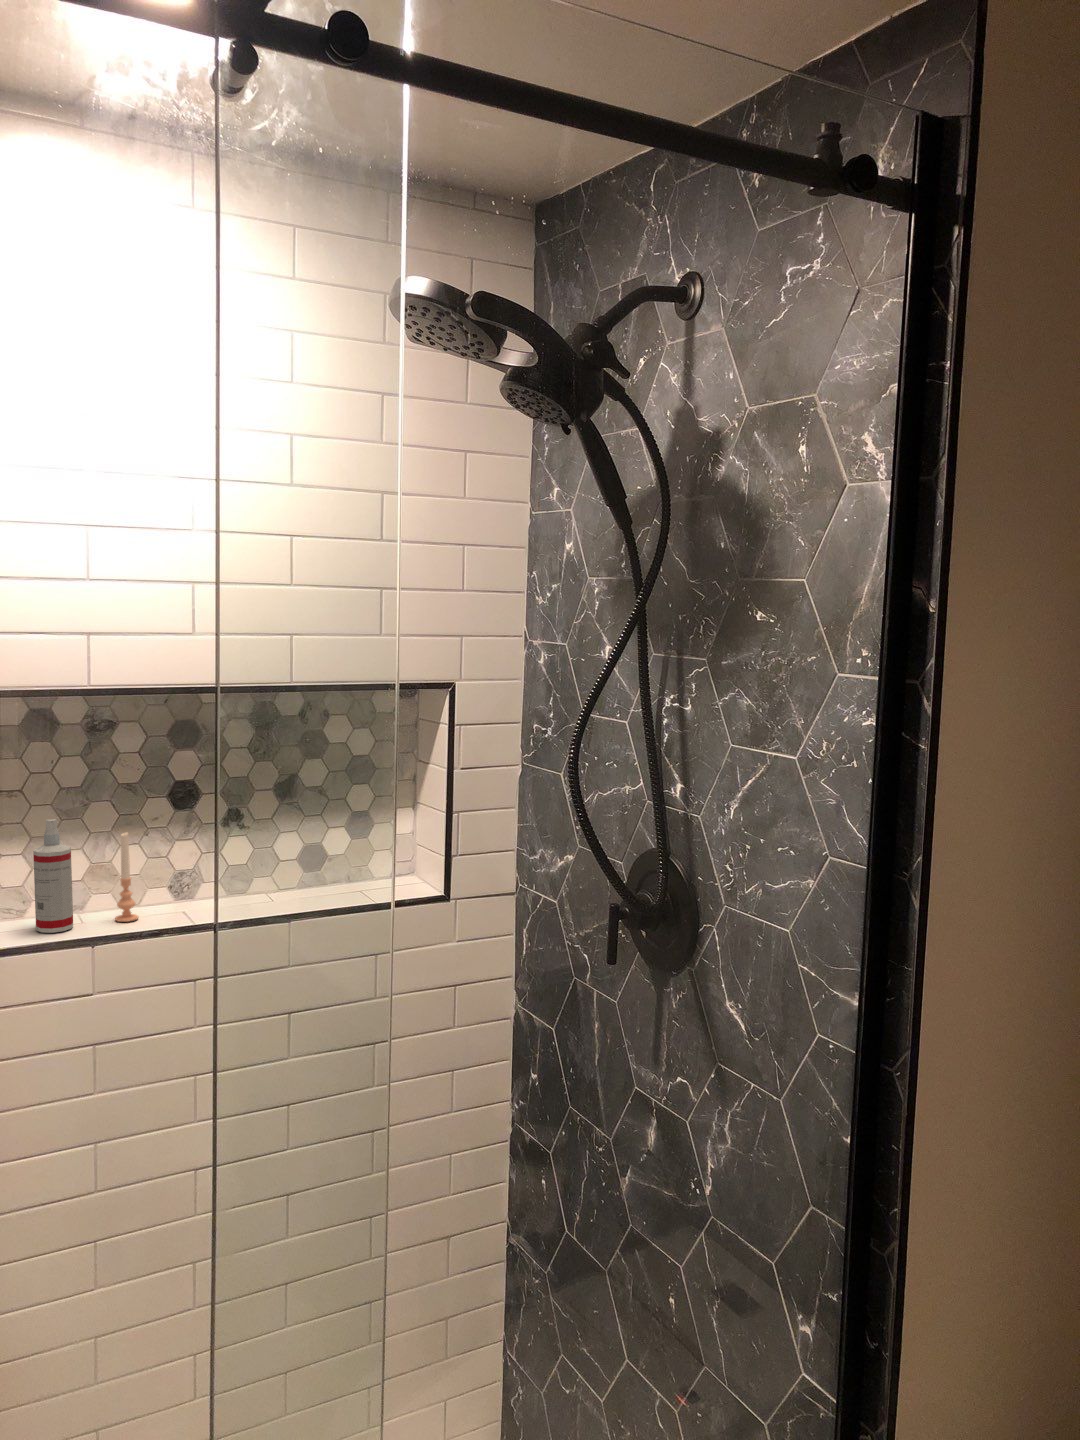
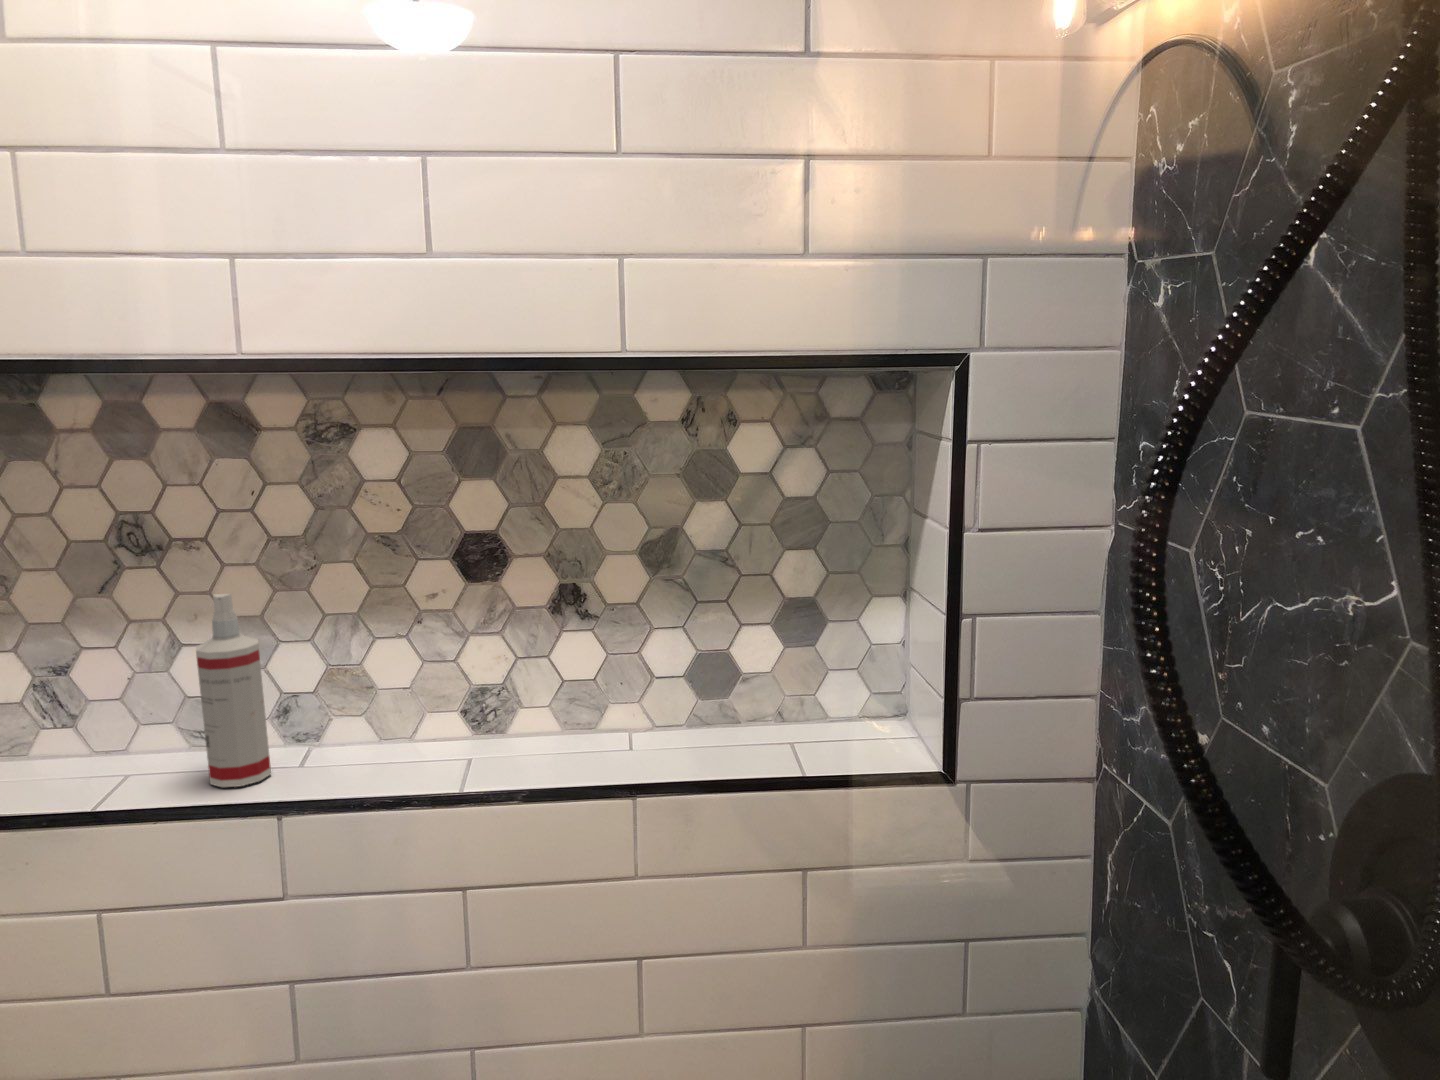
candle: present [115,833,138,922] -> none [342,621,382,776]

